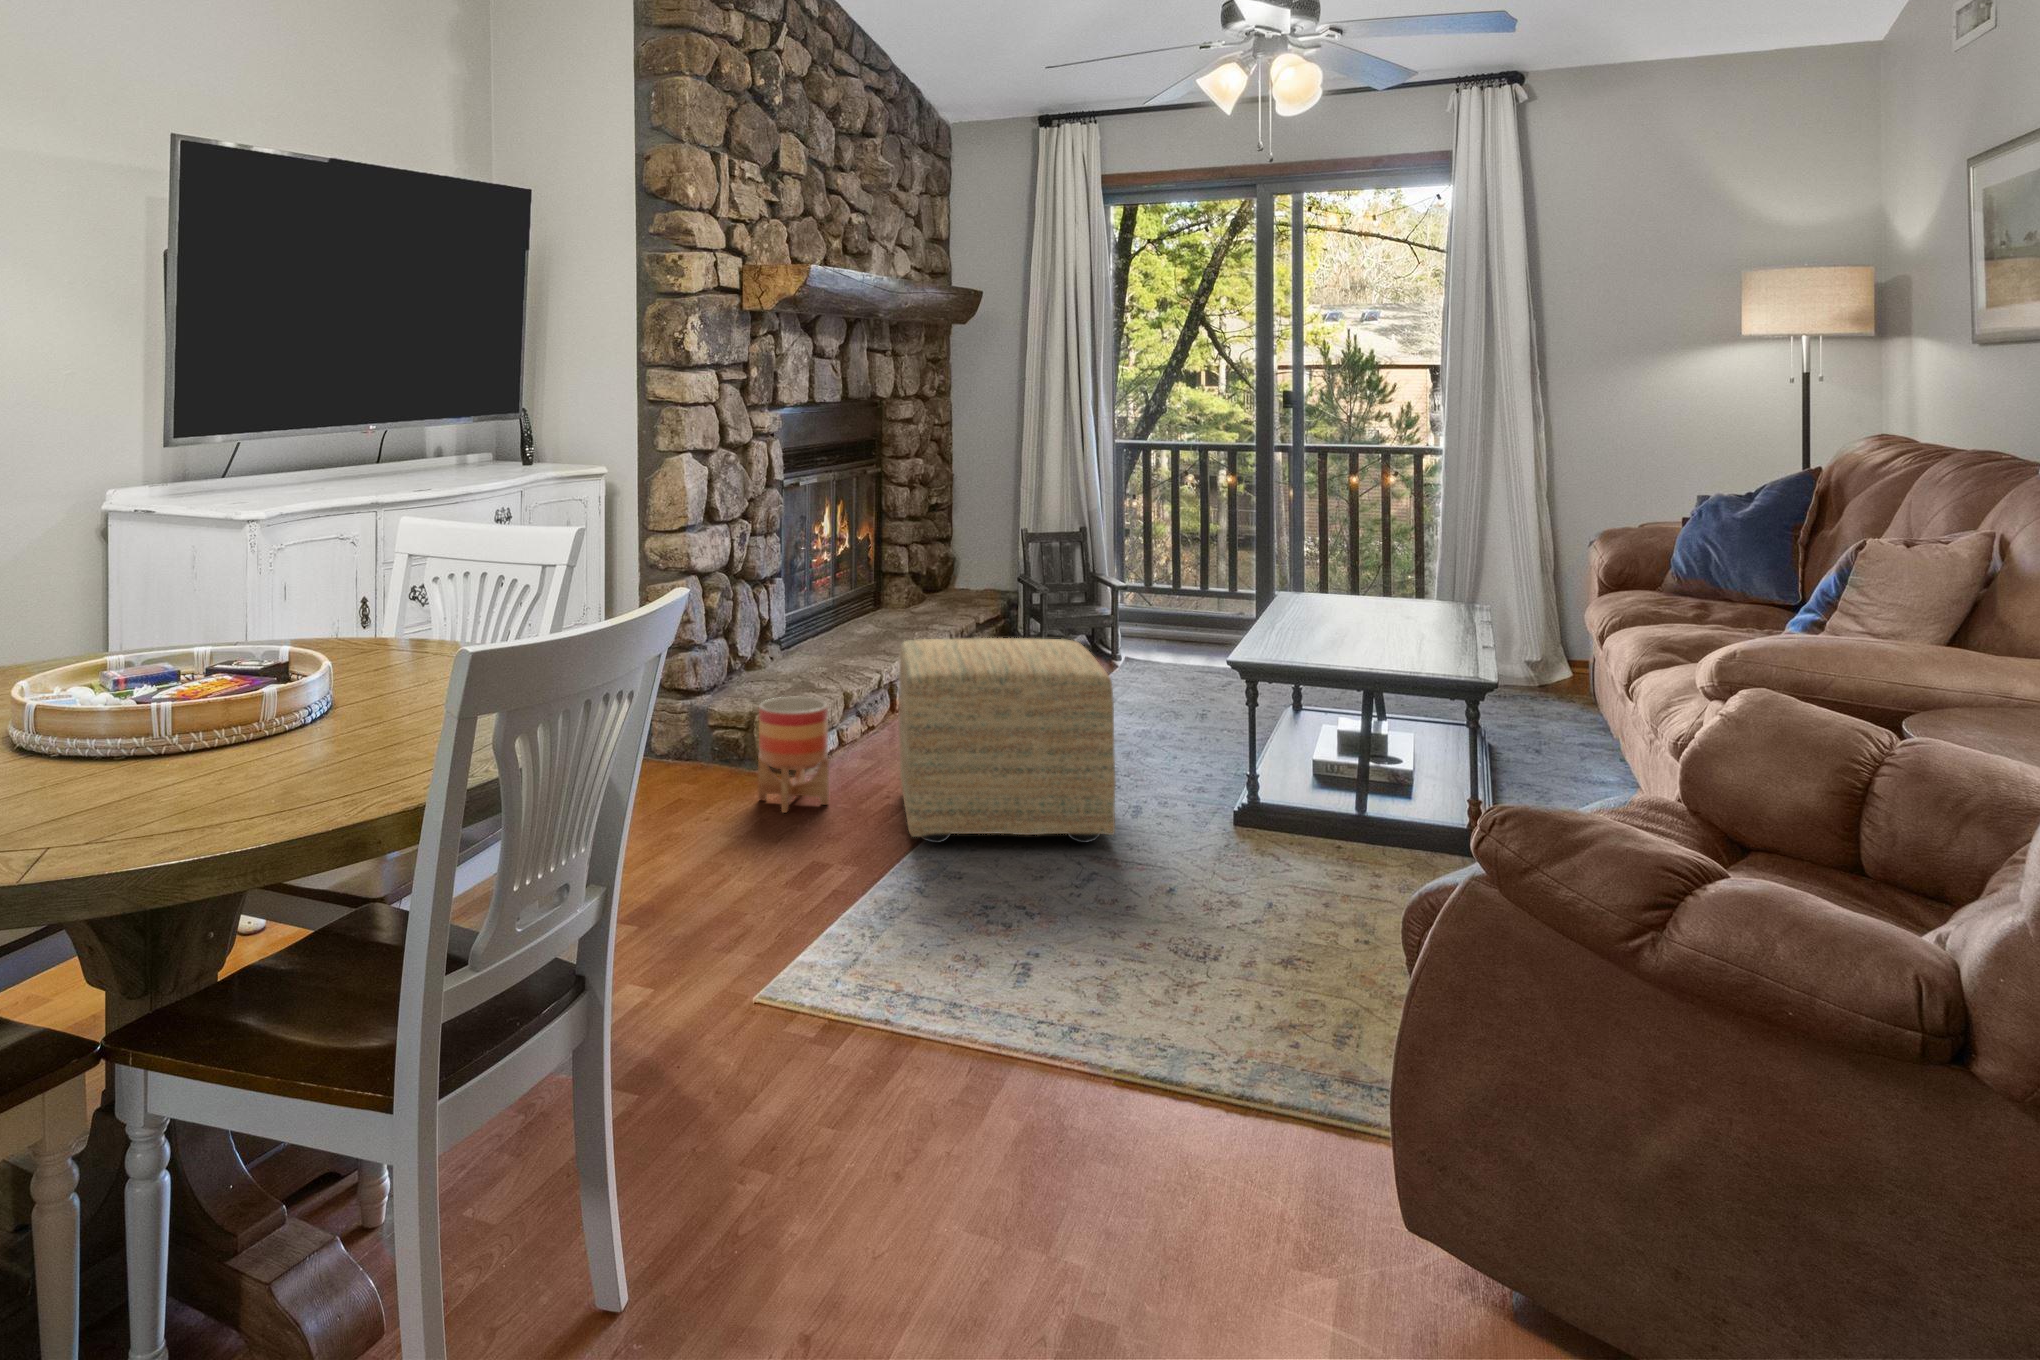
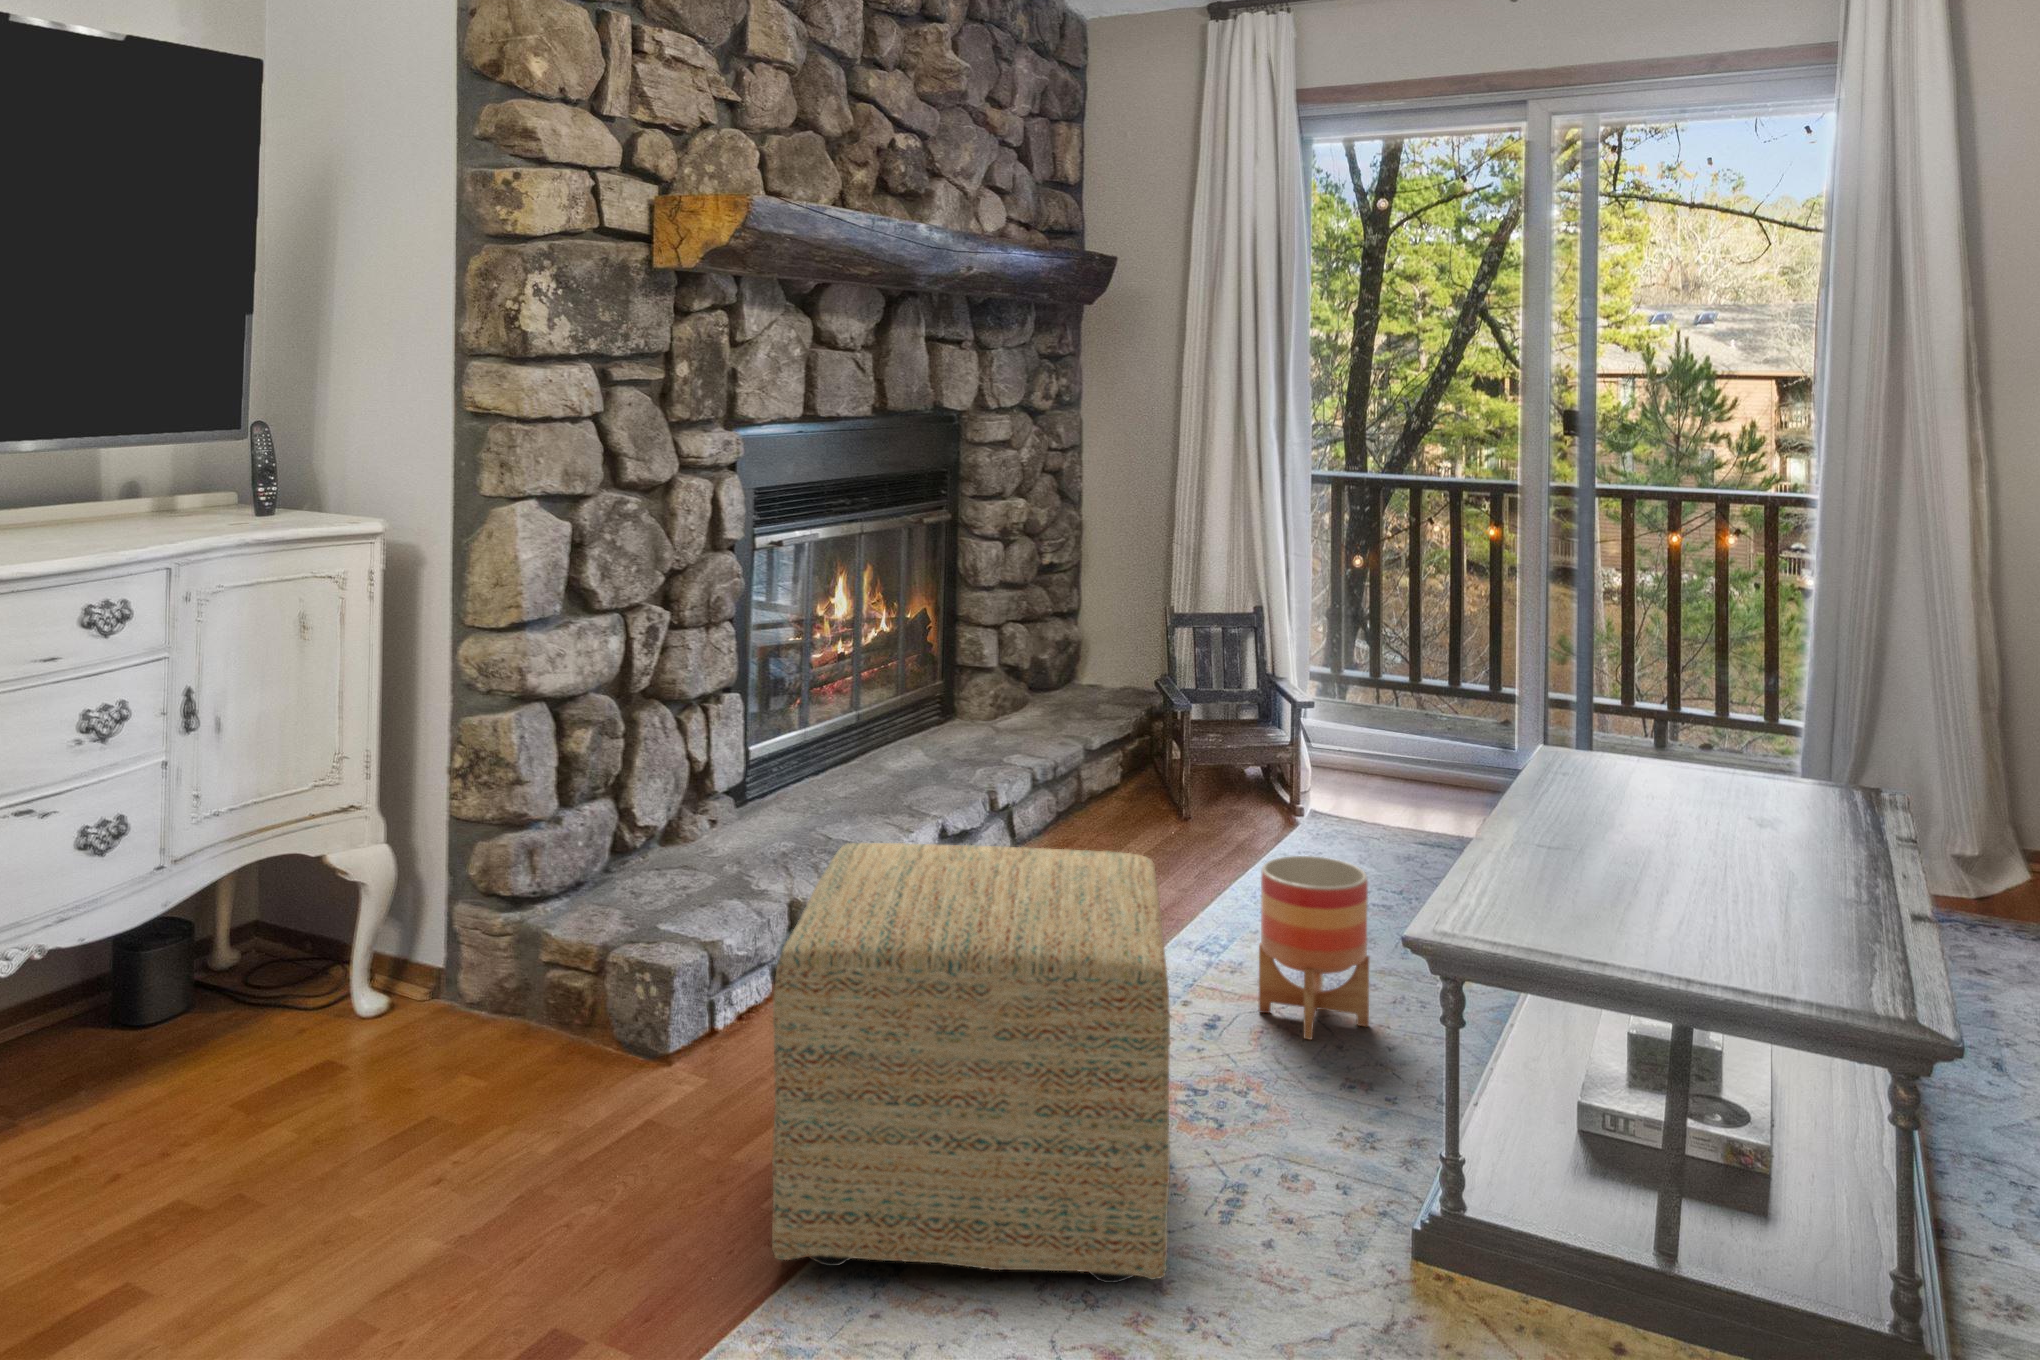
planter: present [758,697,829,813] -> present [1259,856,1369,1039]

